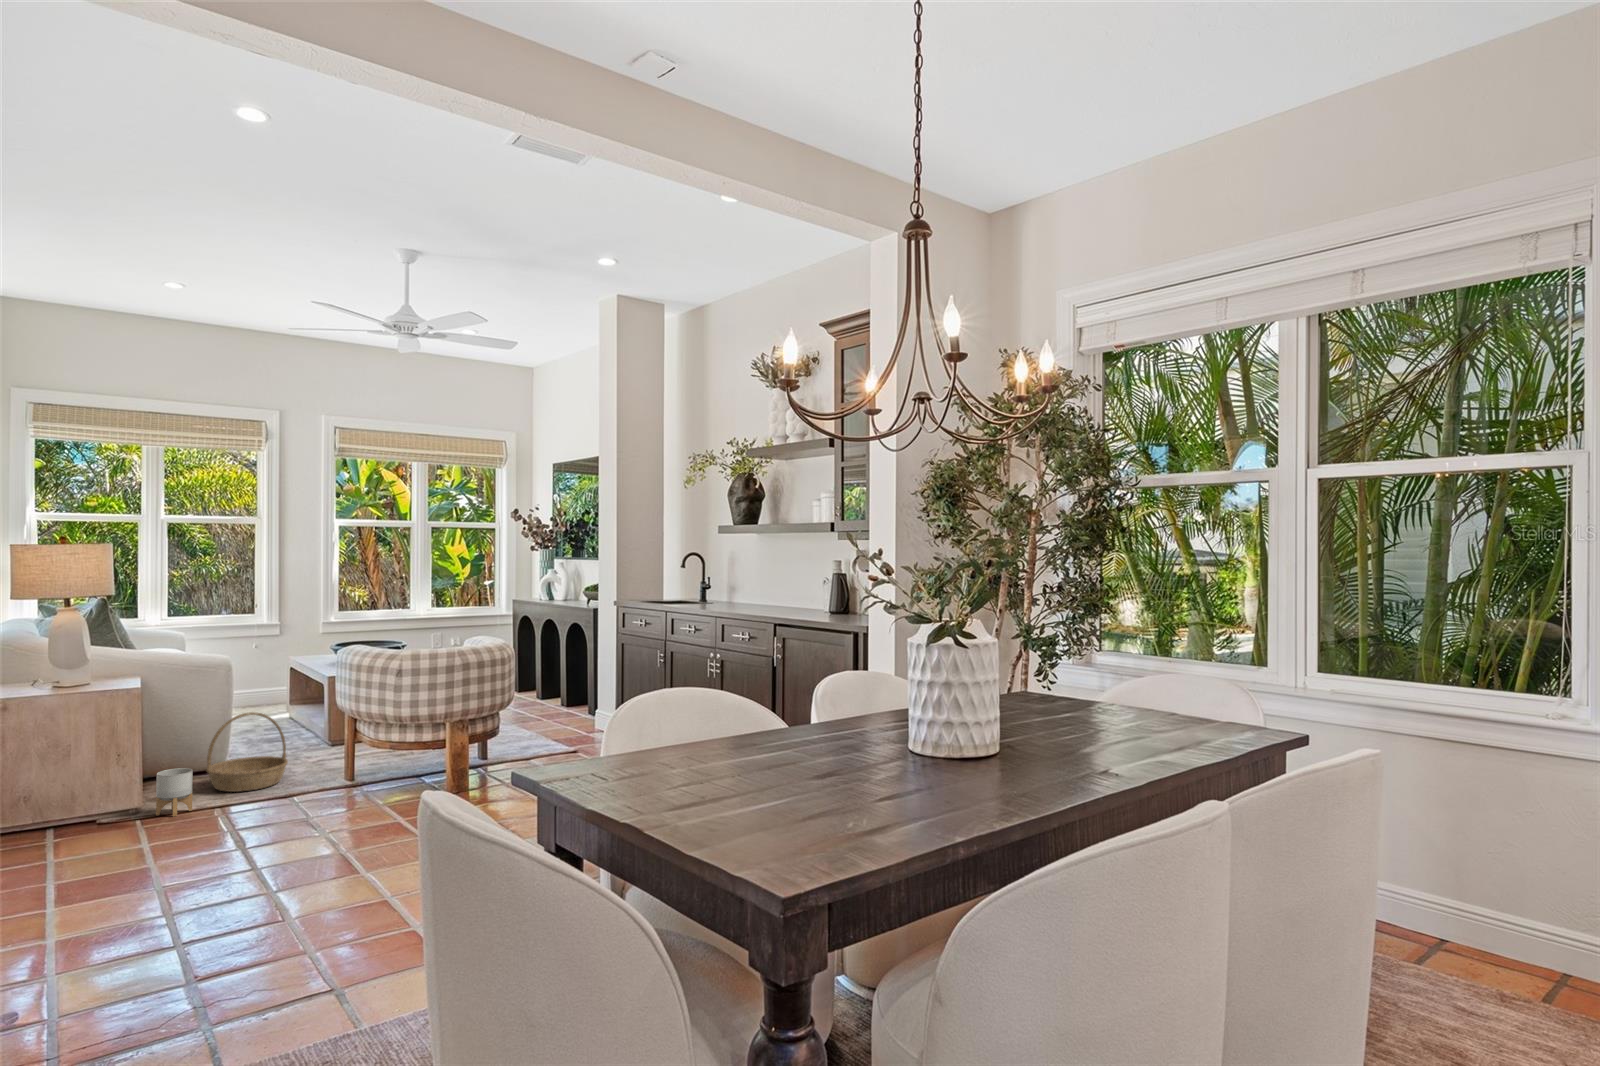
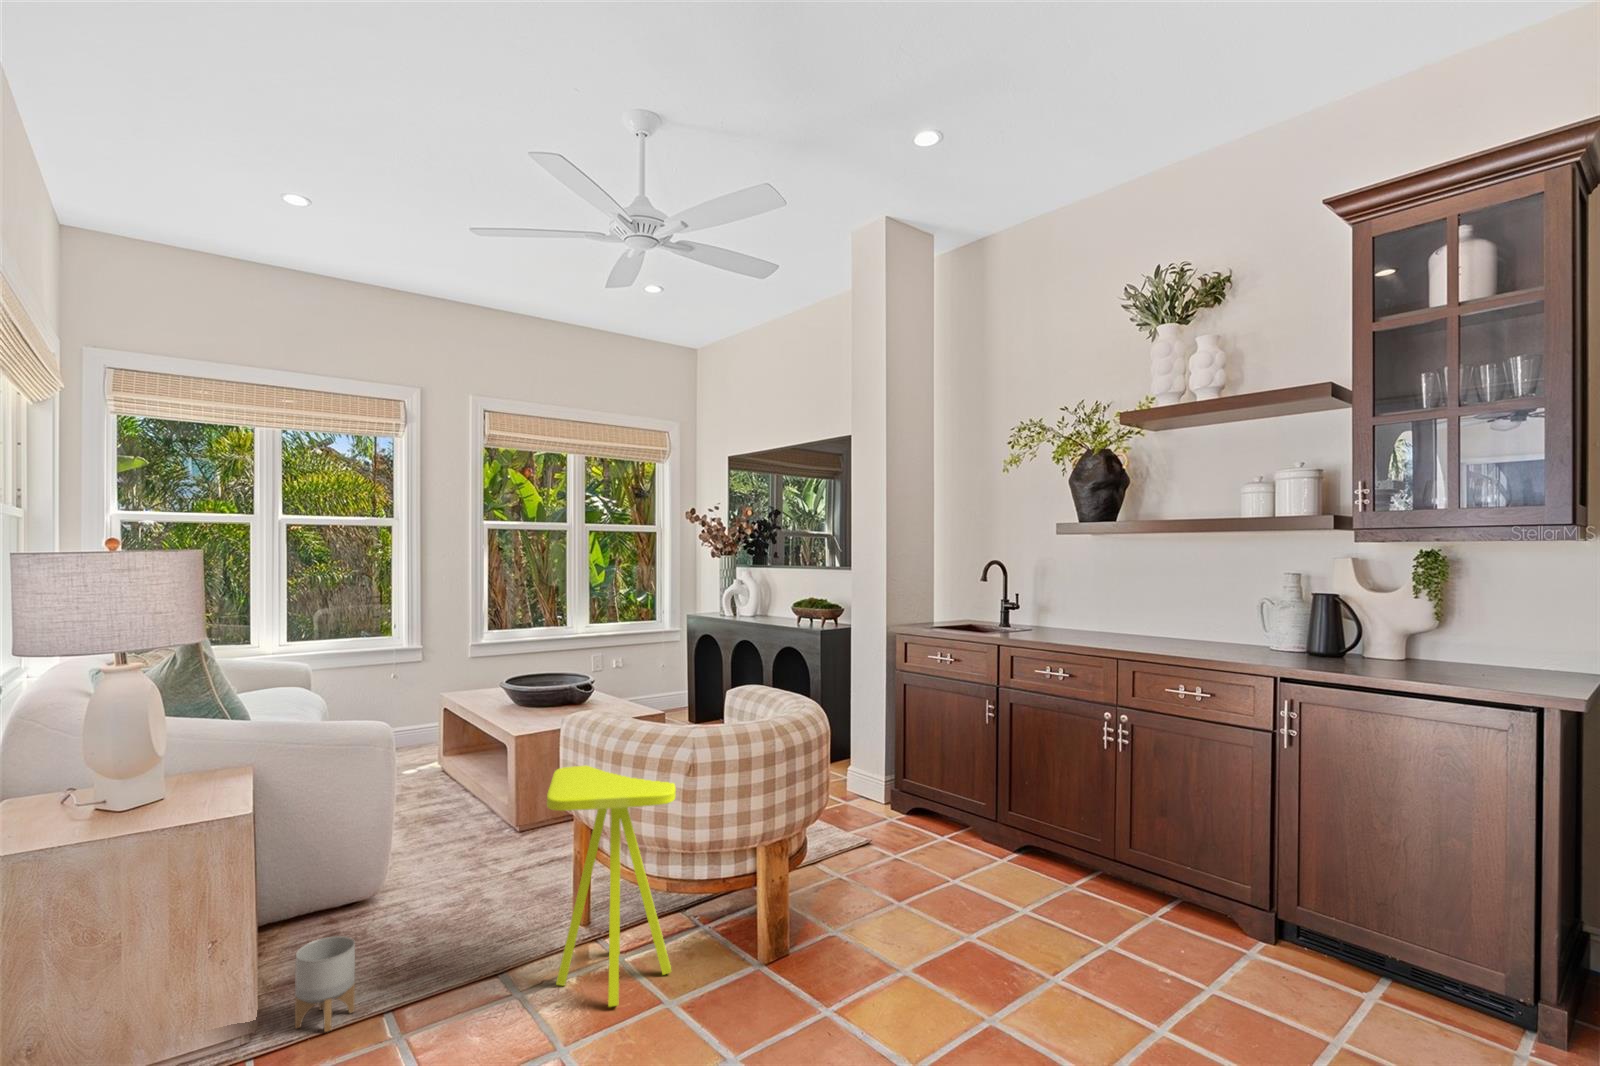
side table: none [307,675,398,808] -> present [547,766,676,1006]
basket: present [207,712,288,792] -> none [367,818,488,954]

